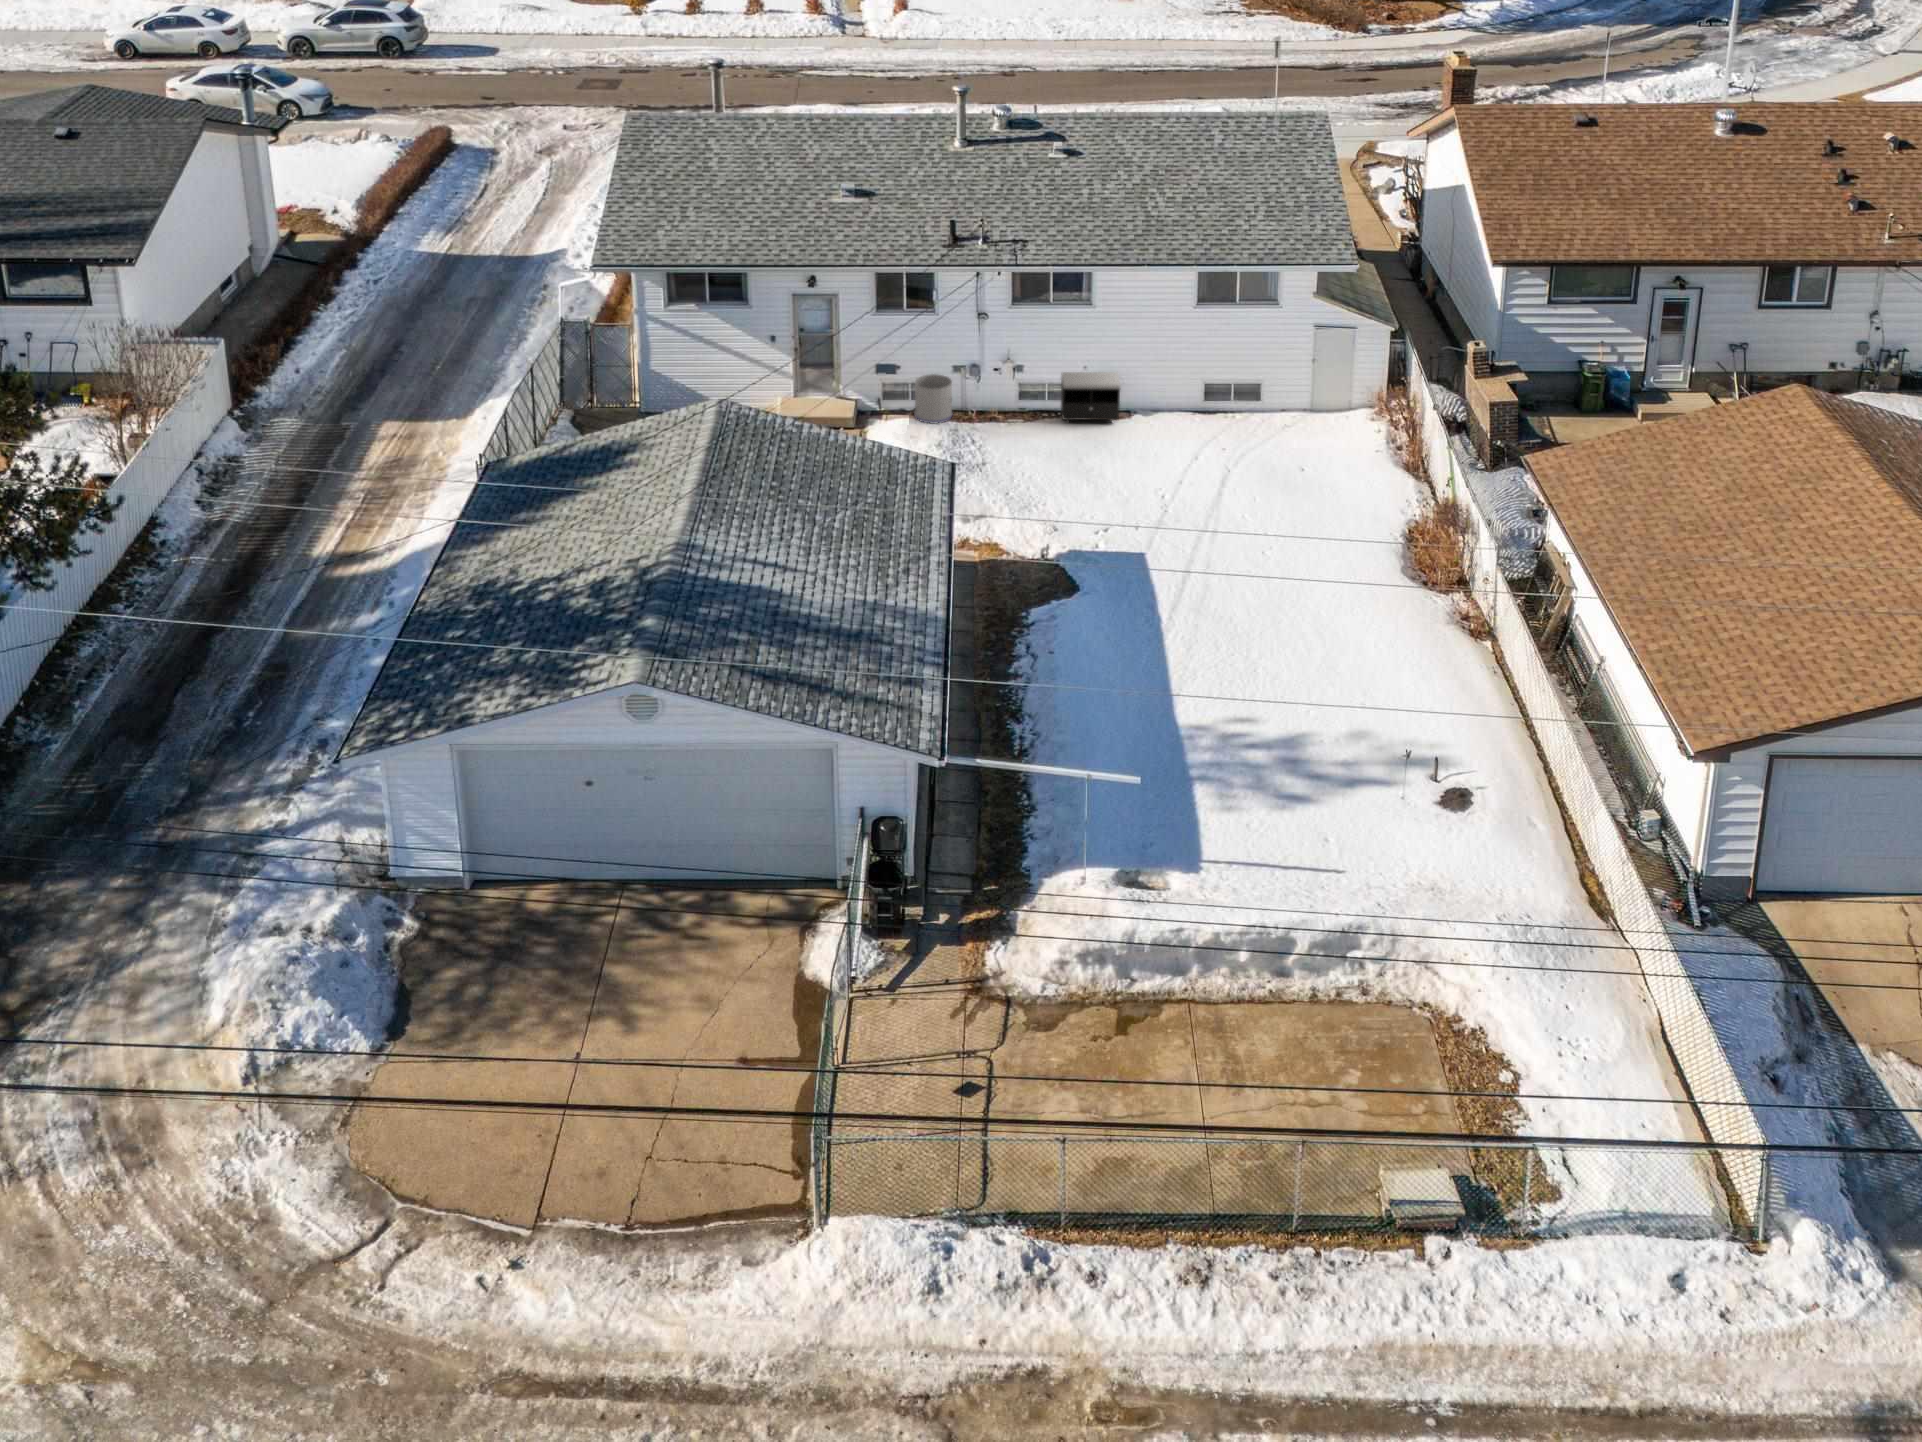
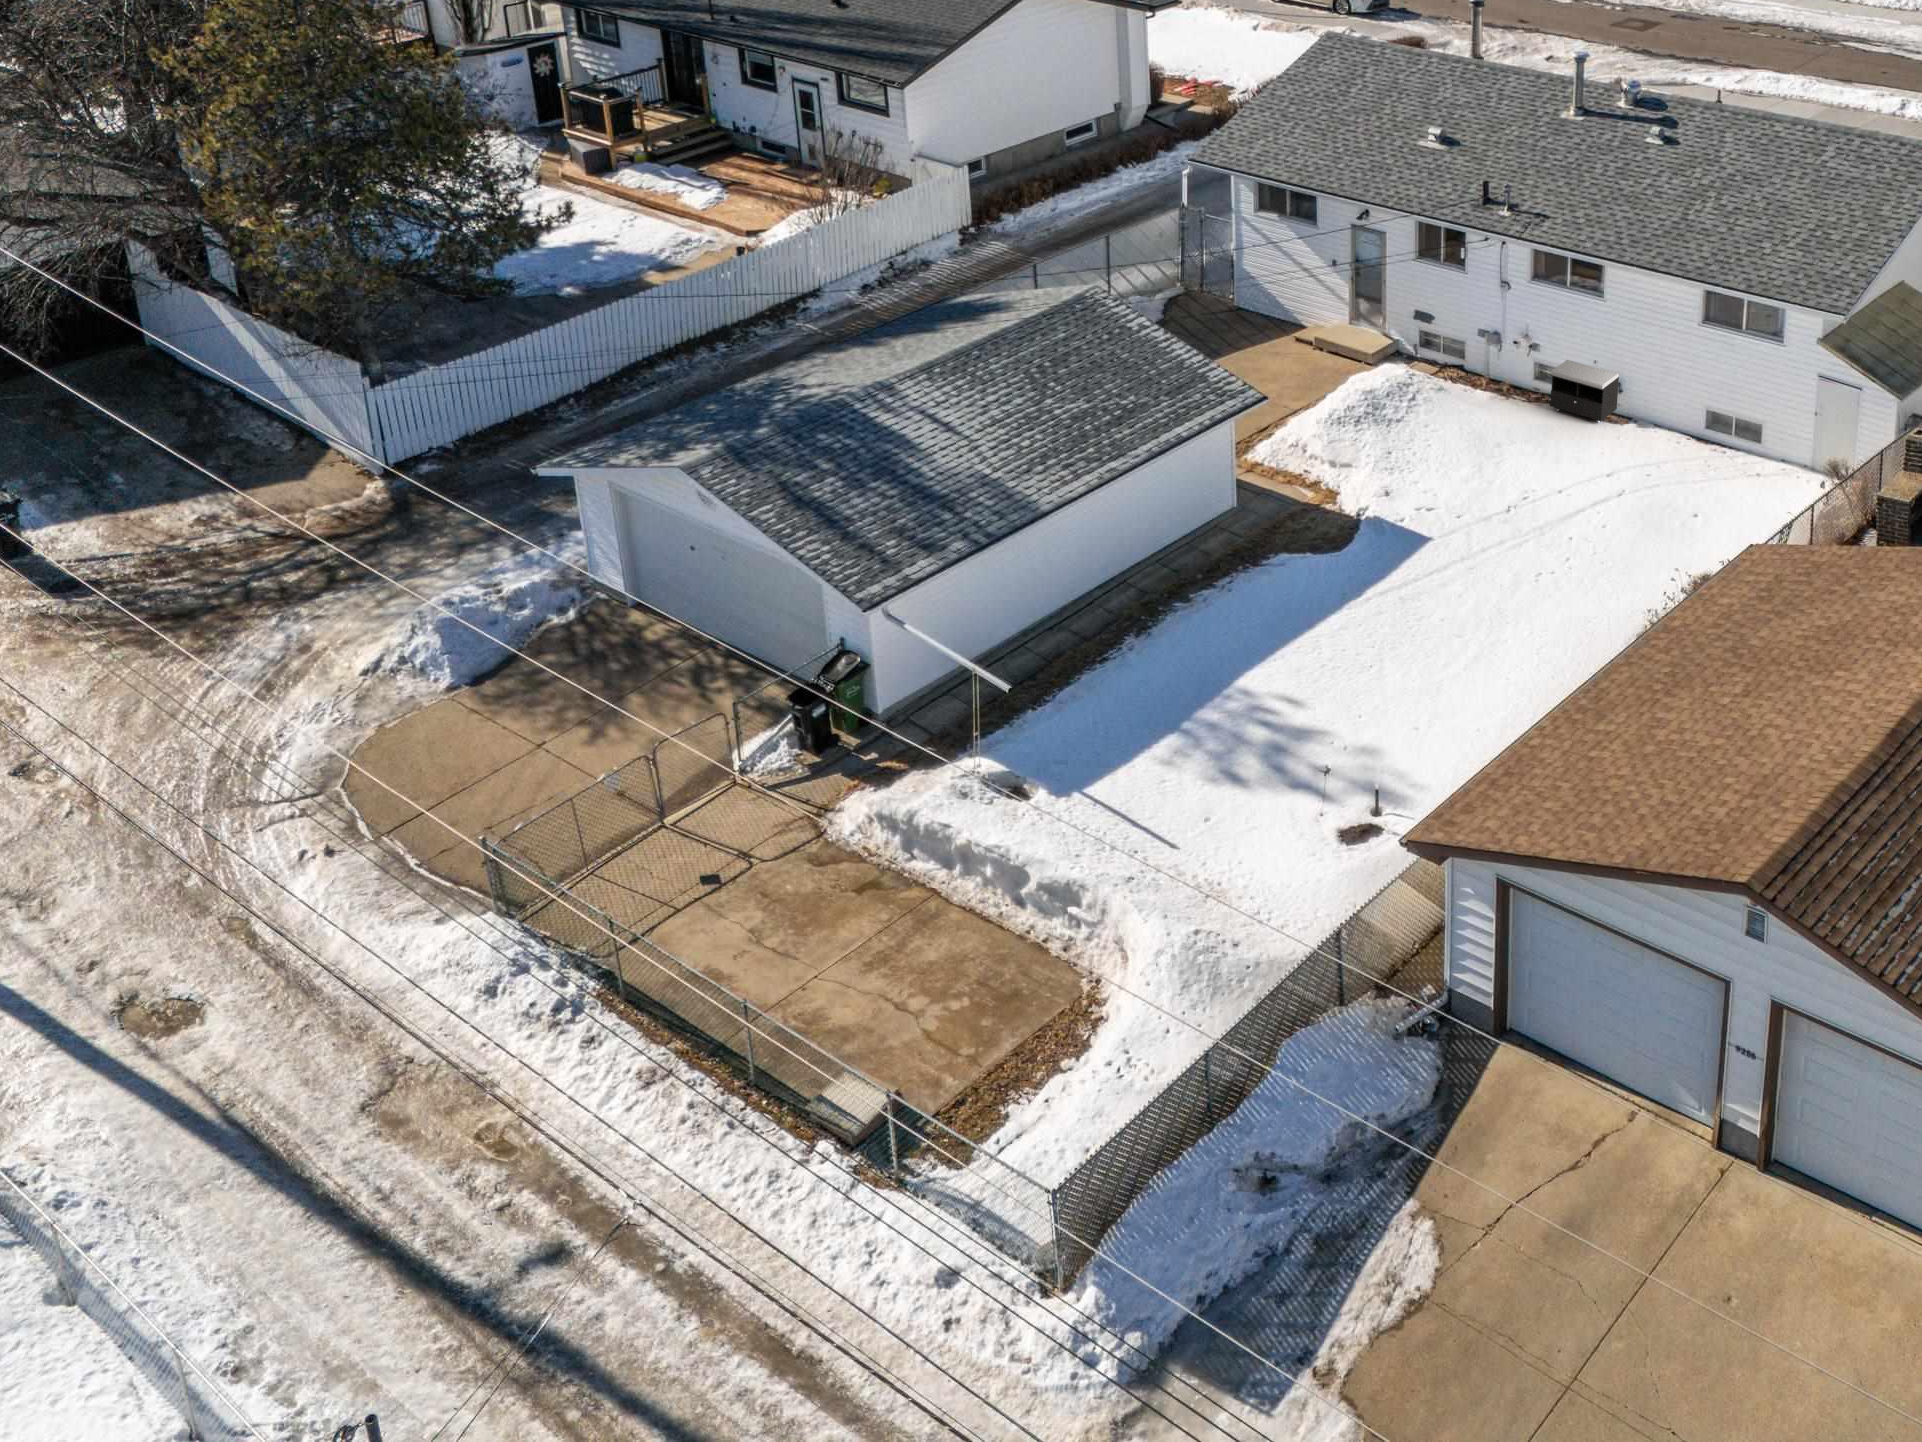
trash can: present [914,374,952,424] -> none [1430,331,1468,379]

